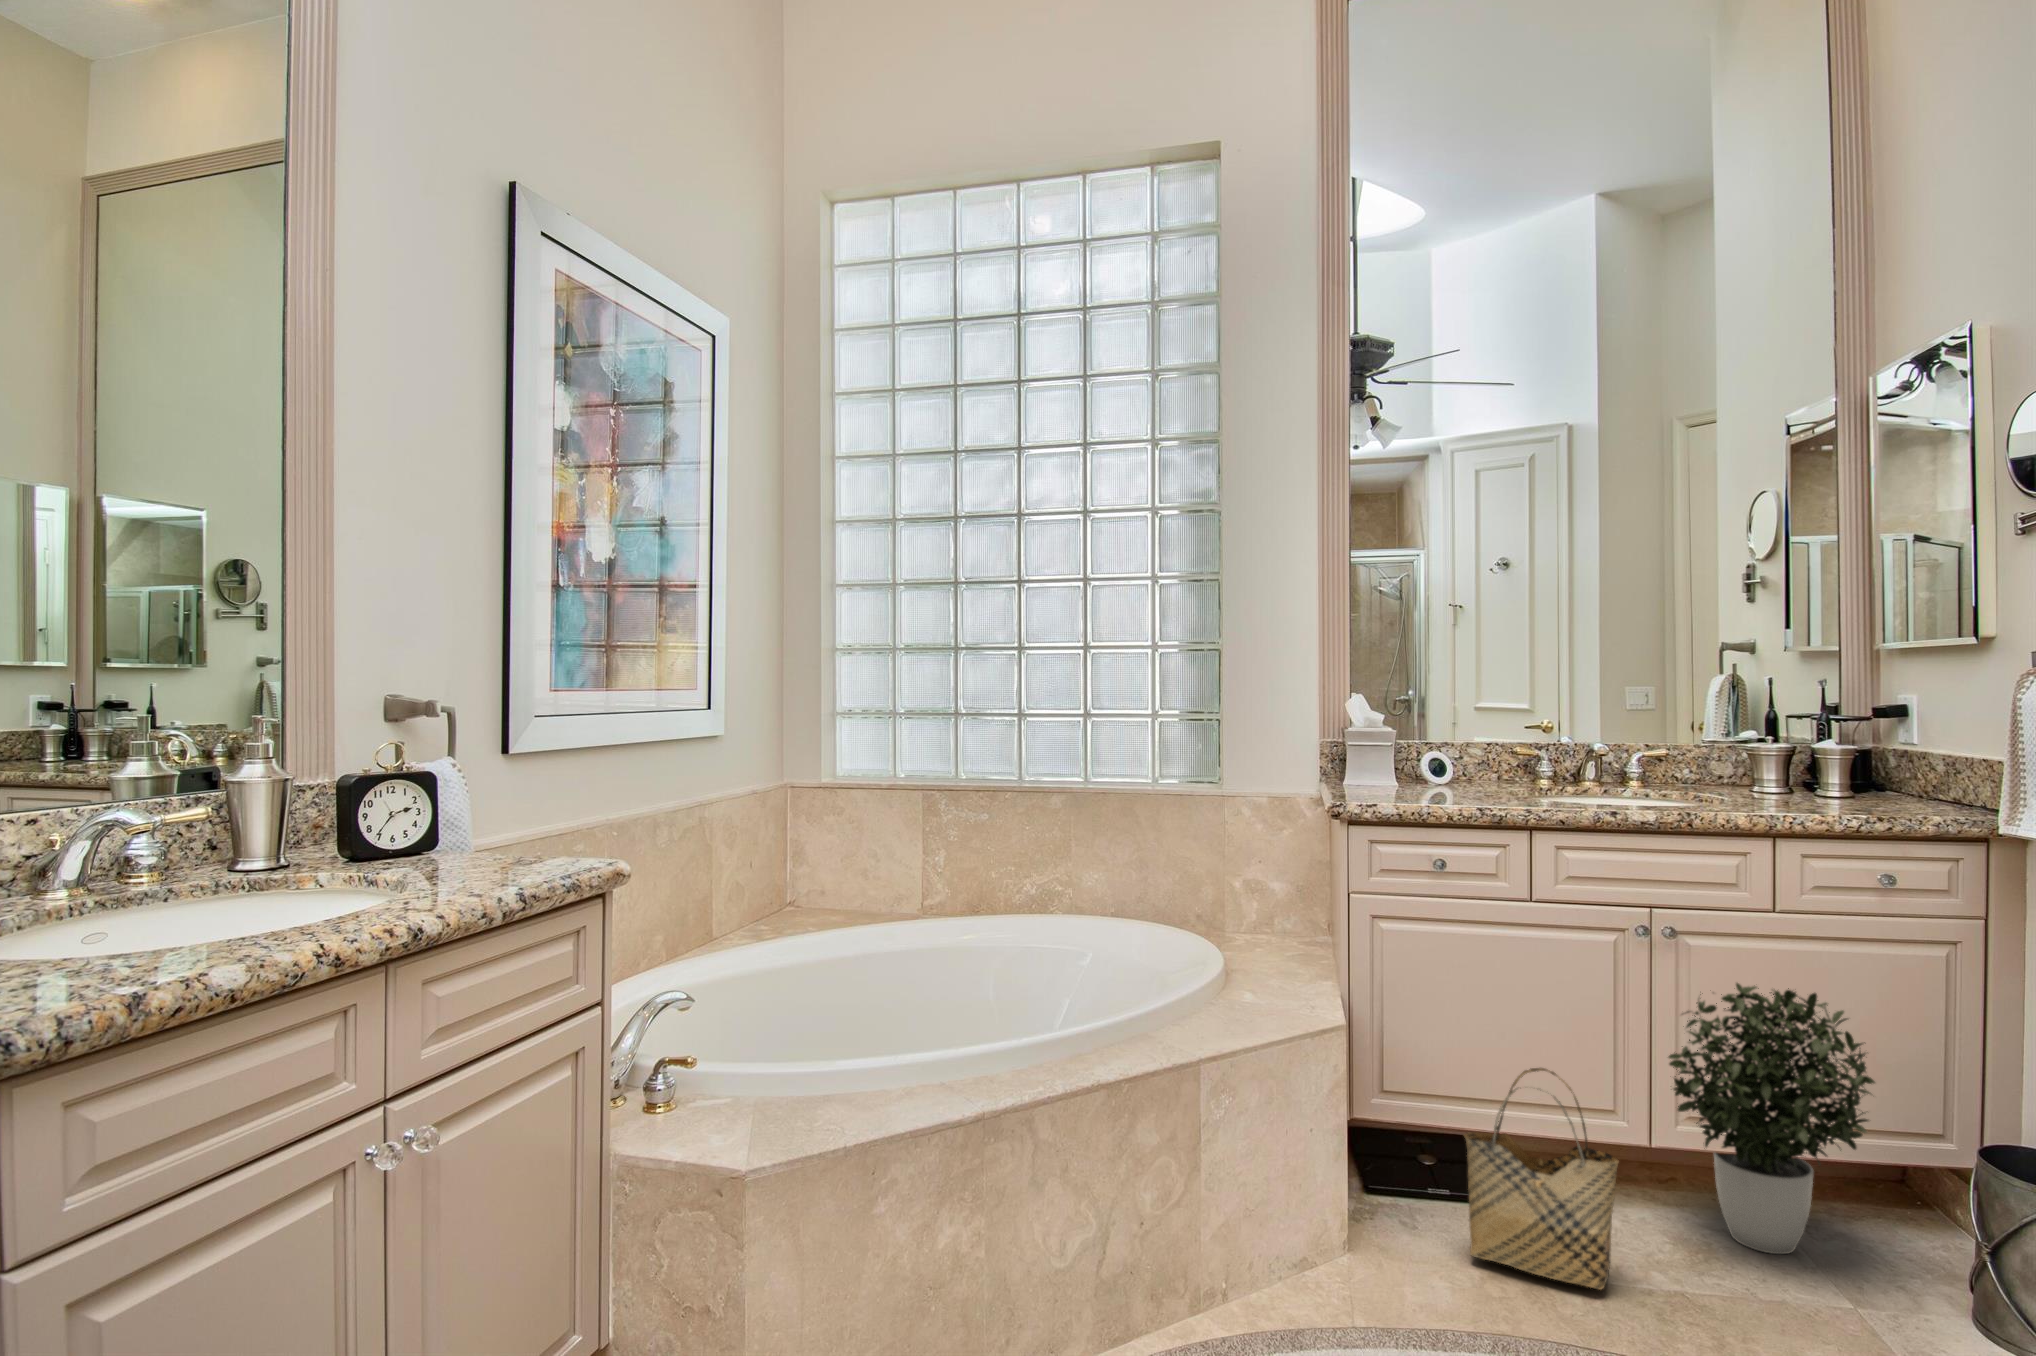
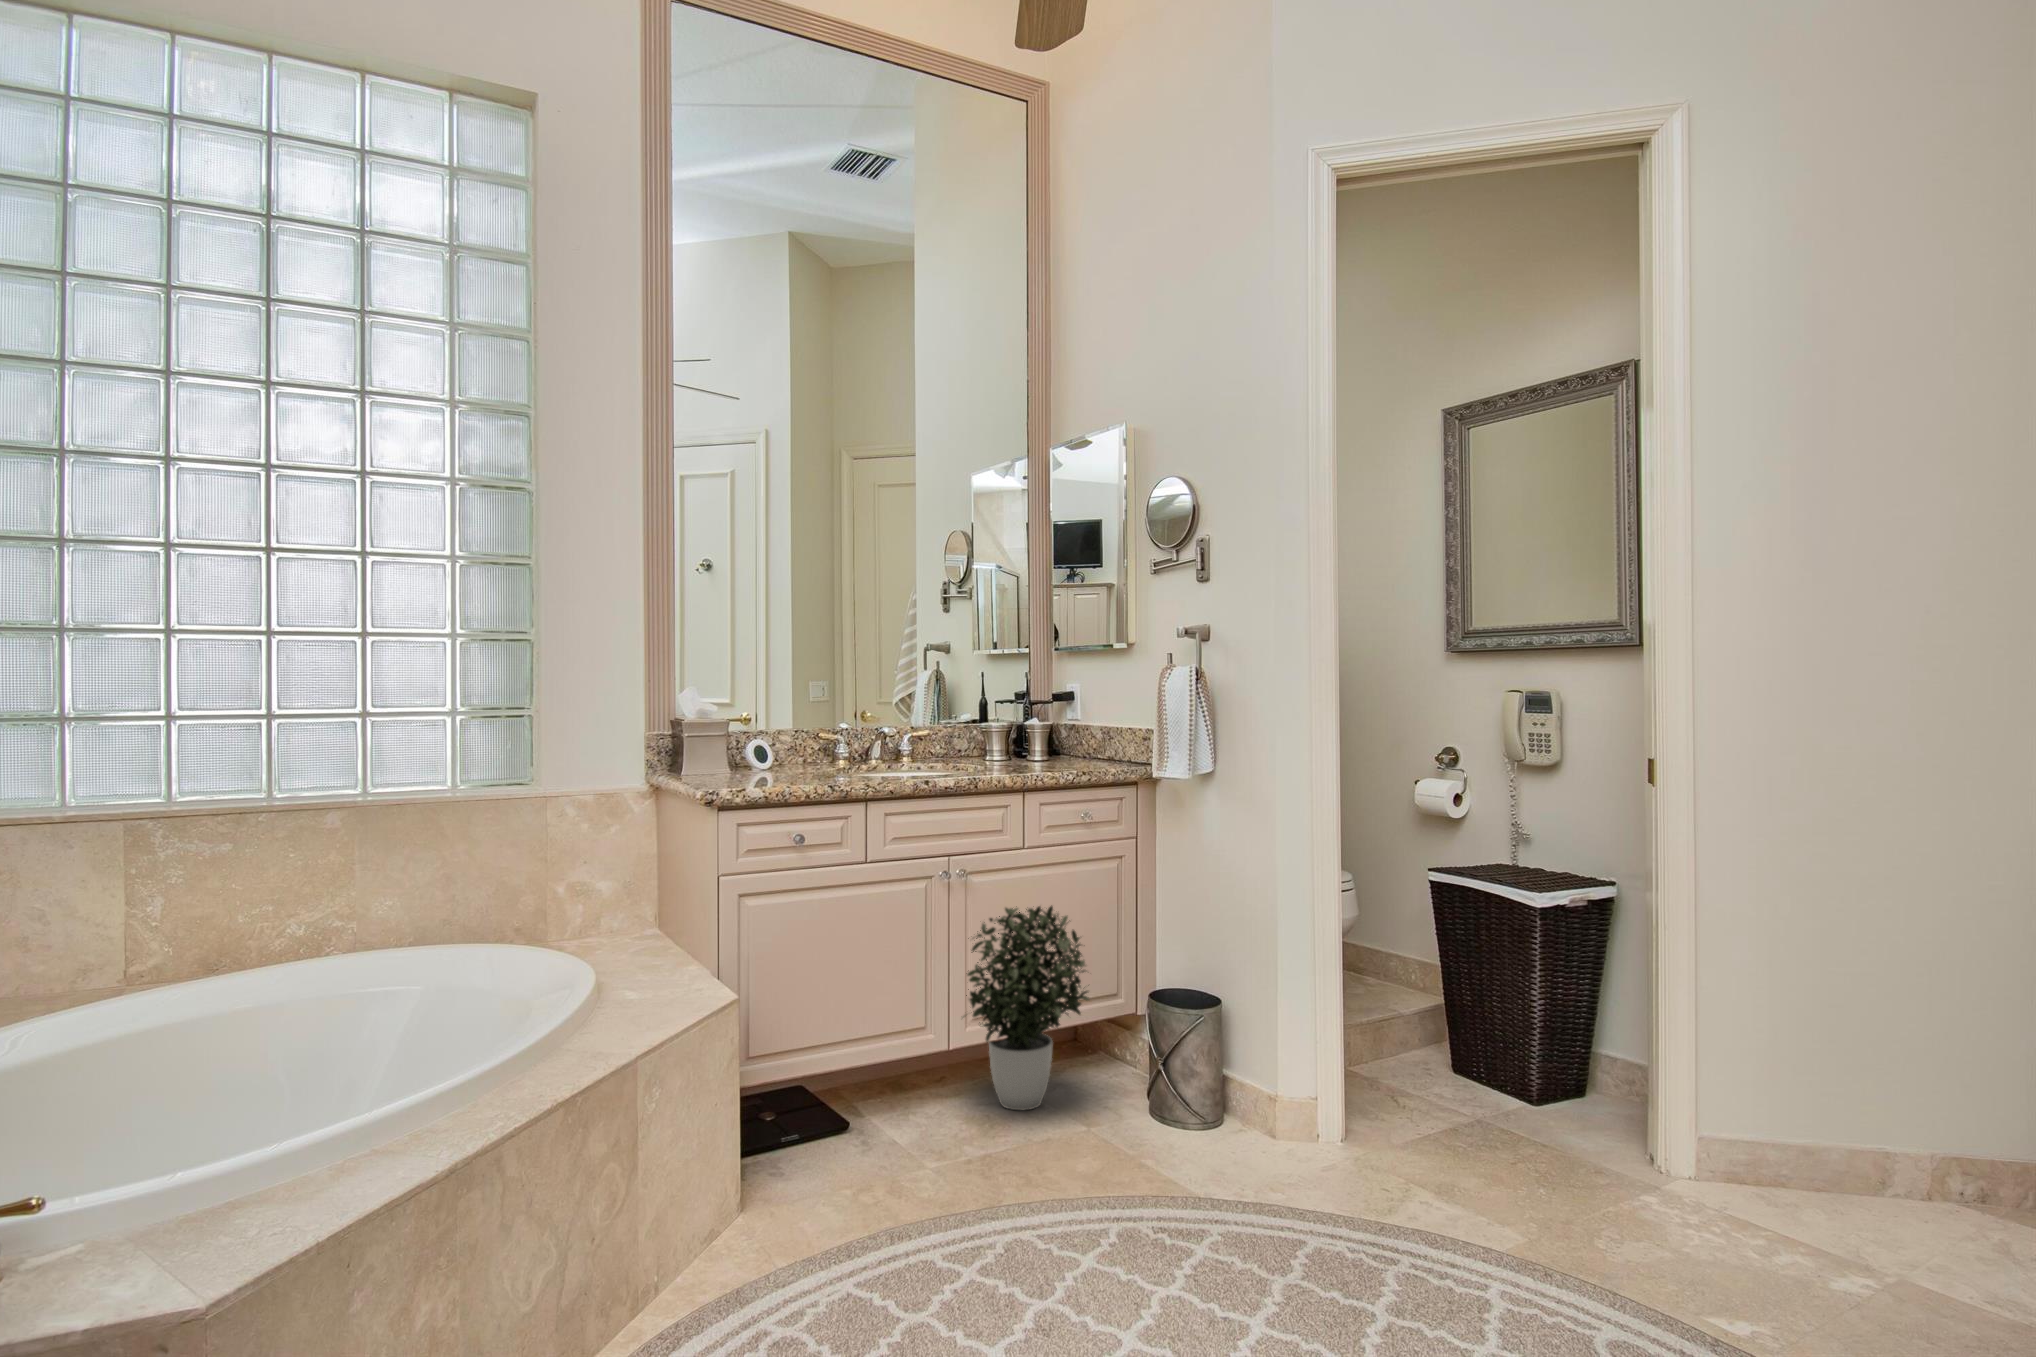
woven basket: present [1464,1068,1619,1289] -> none [838,1004,957,1185]

